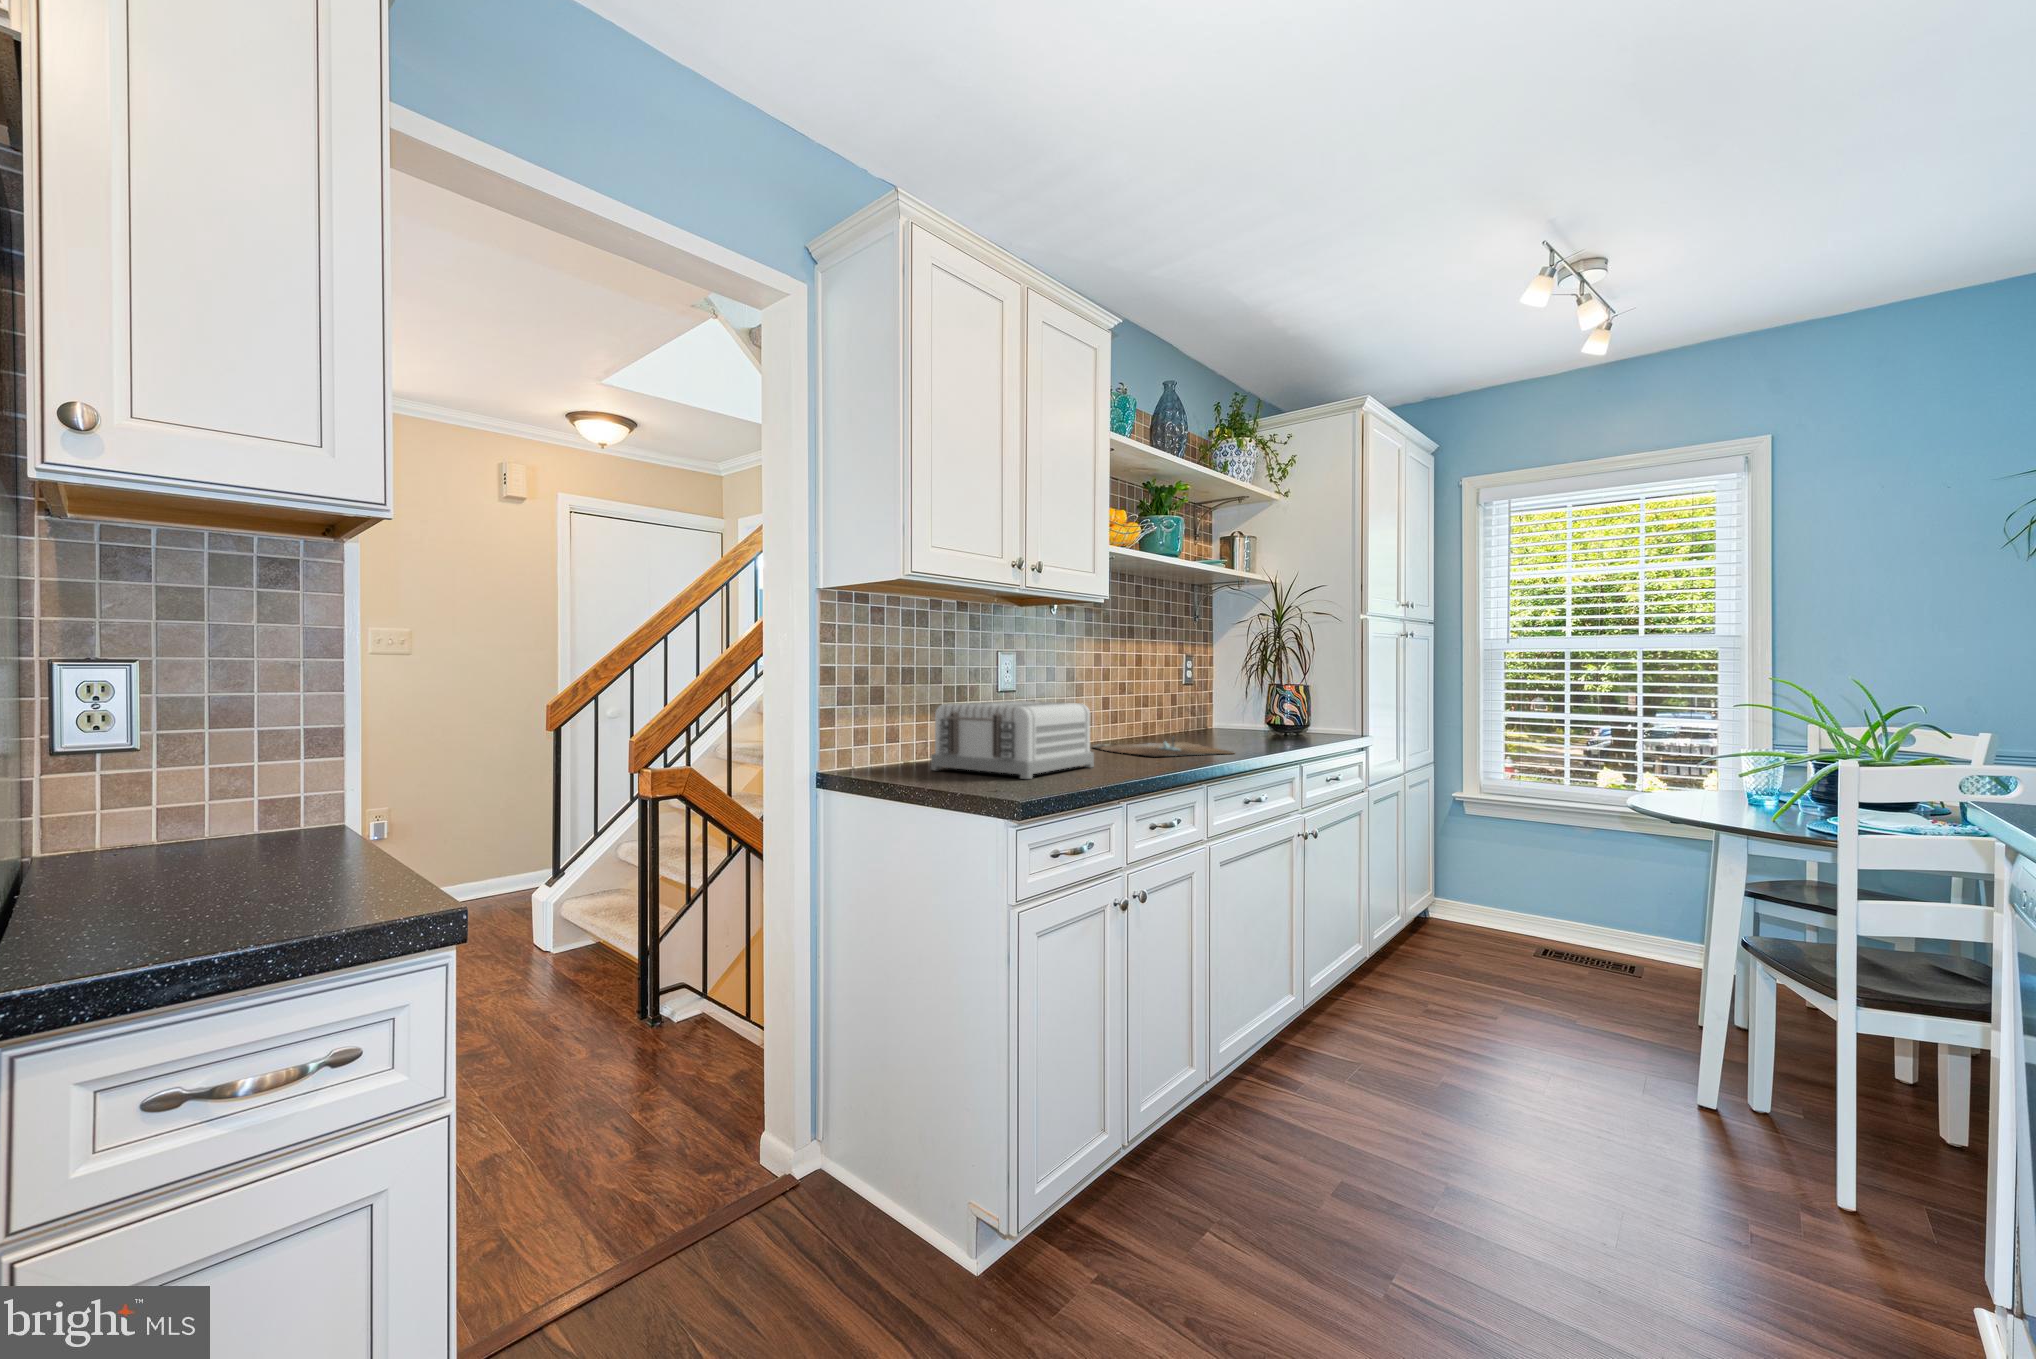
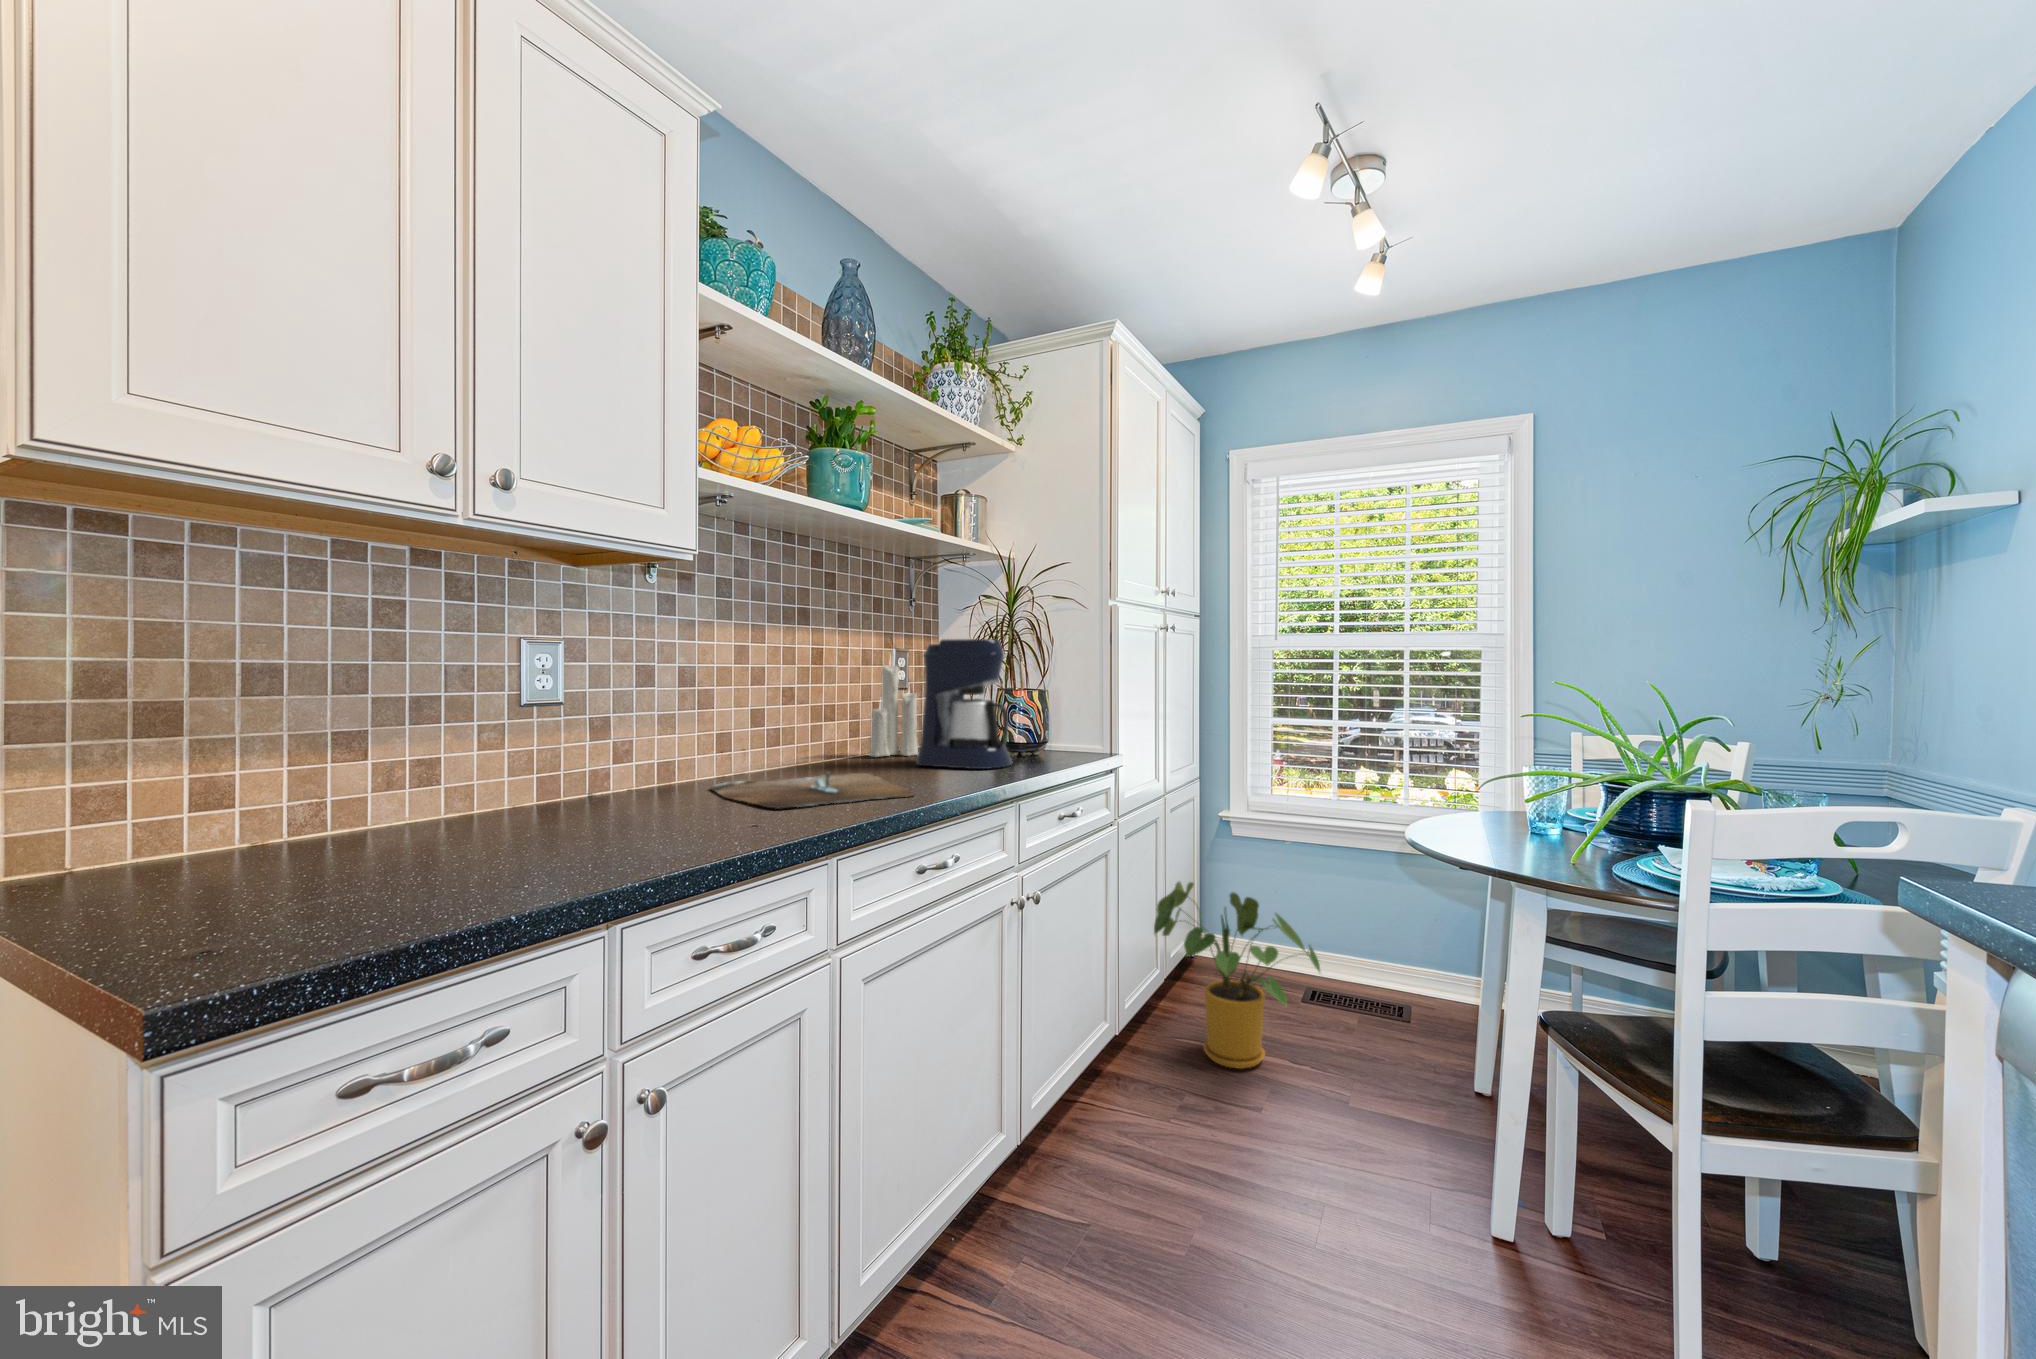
coffee maker: none [1215,647,1288,742] -> present [916,639,1012,769]
candle: none [1173,654,1209,734] -> present [869,665,918,756]
toaster: present [931,701,1094,779] -> none [273,726,635,893]
house plant: none [1400,843,1551,993] -> present [1154,882,1320,1069]

